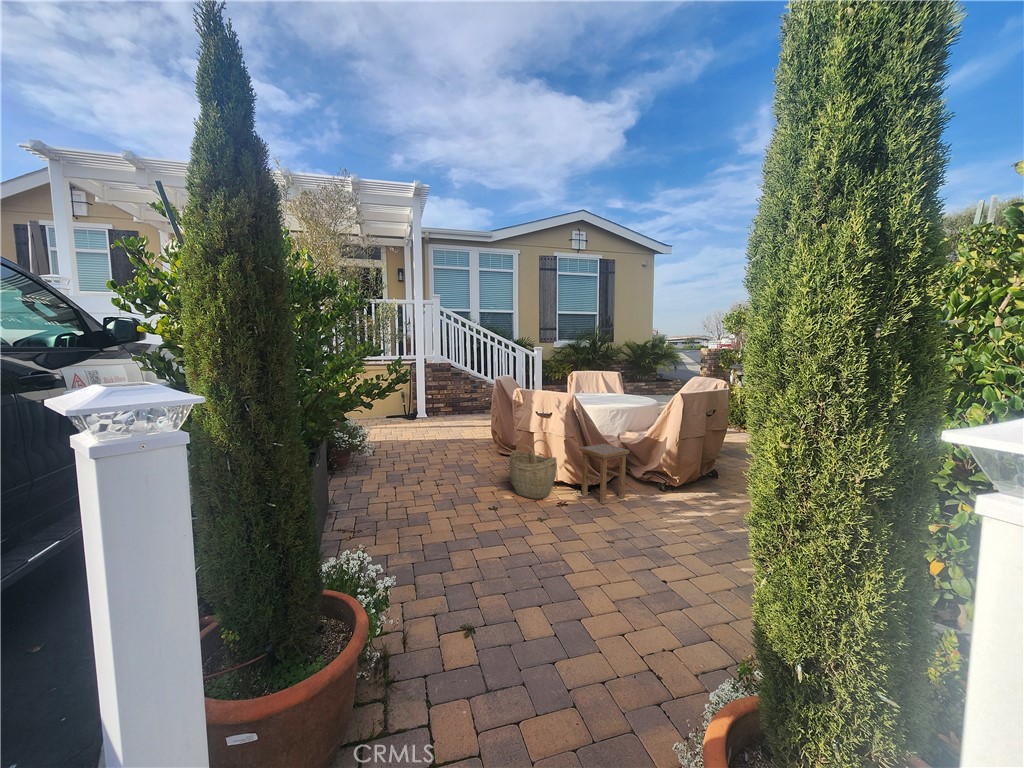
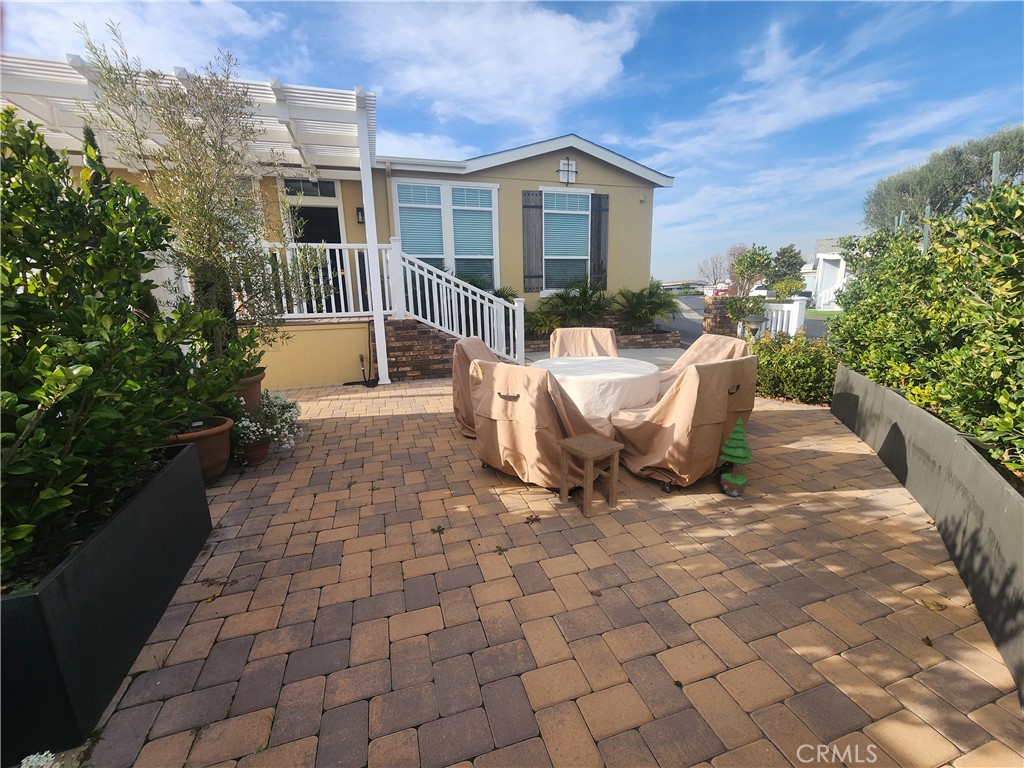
potted tree: none [701,432,726,494] -> present [719,417,752,496]
woven basket: present [509,440,557,499] -> none [463,429,527,511]

